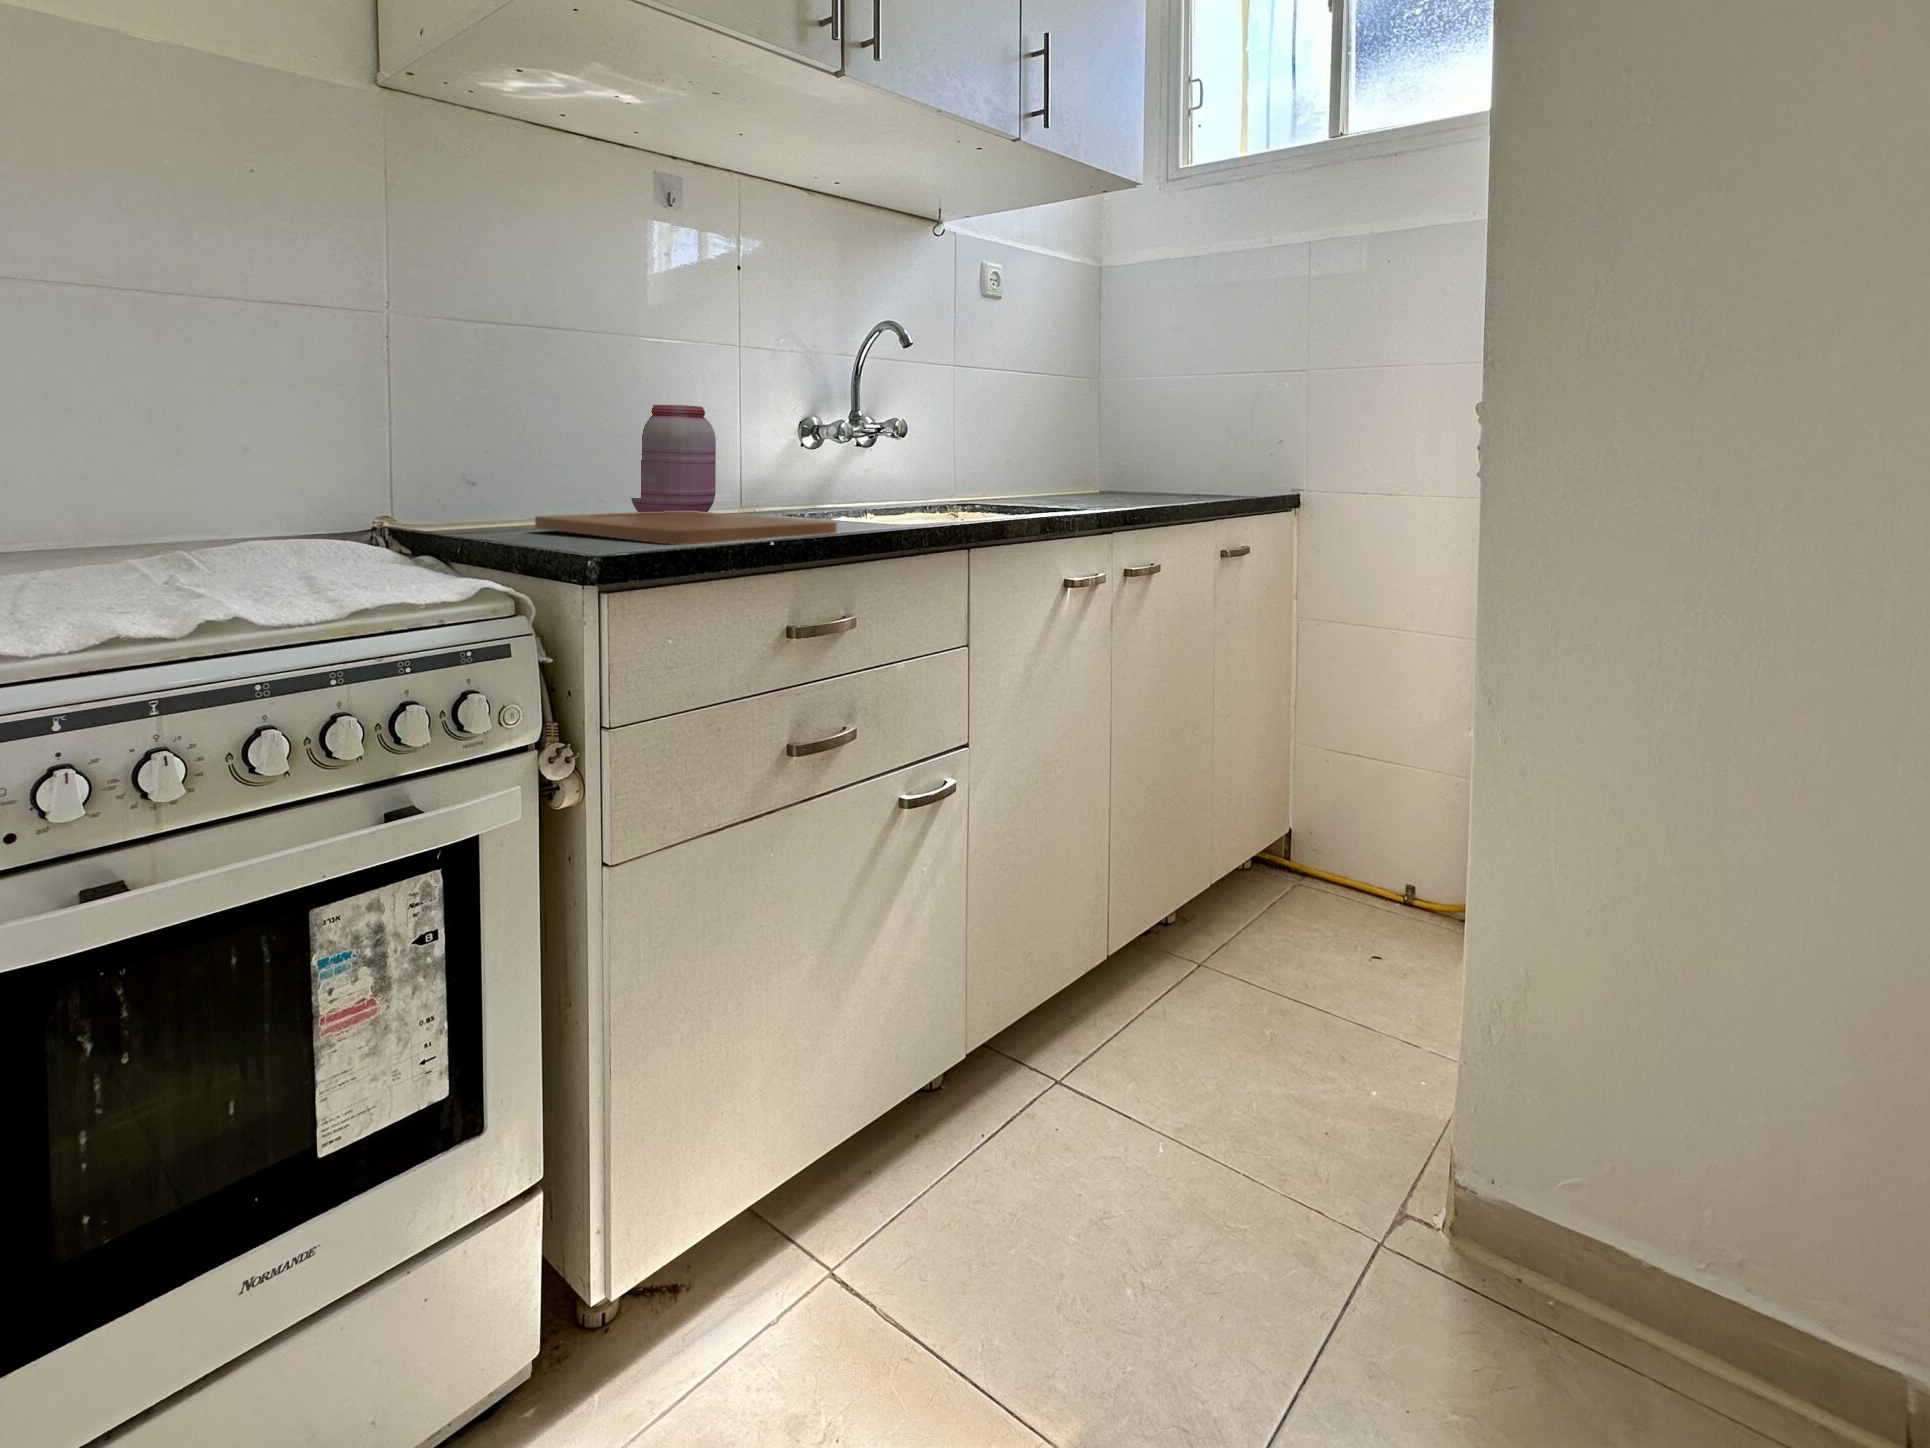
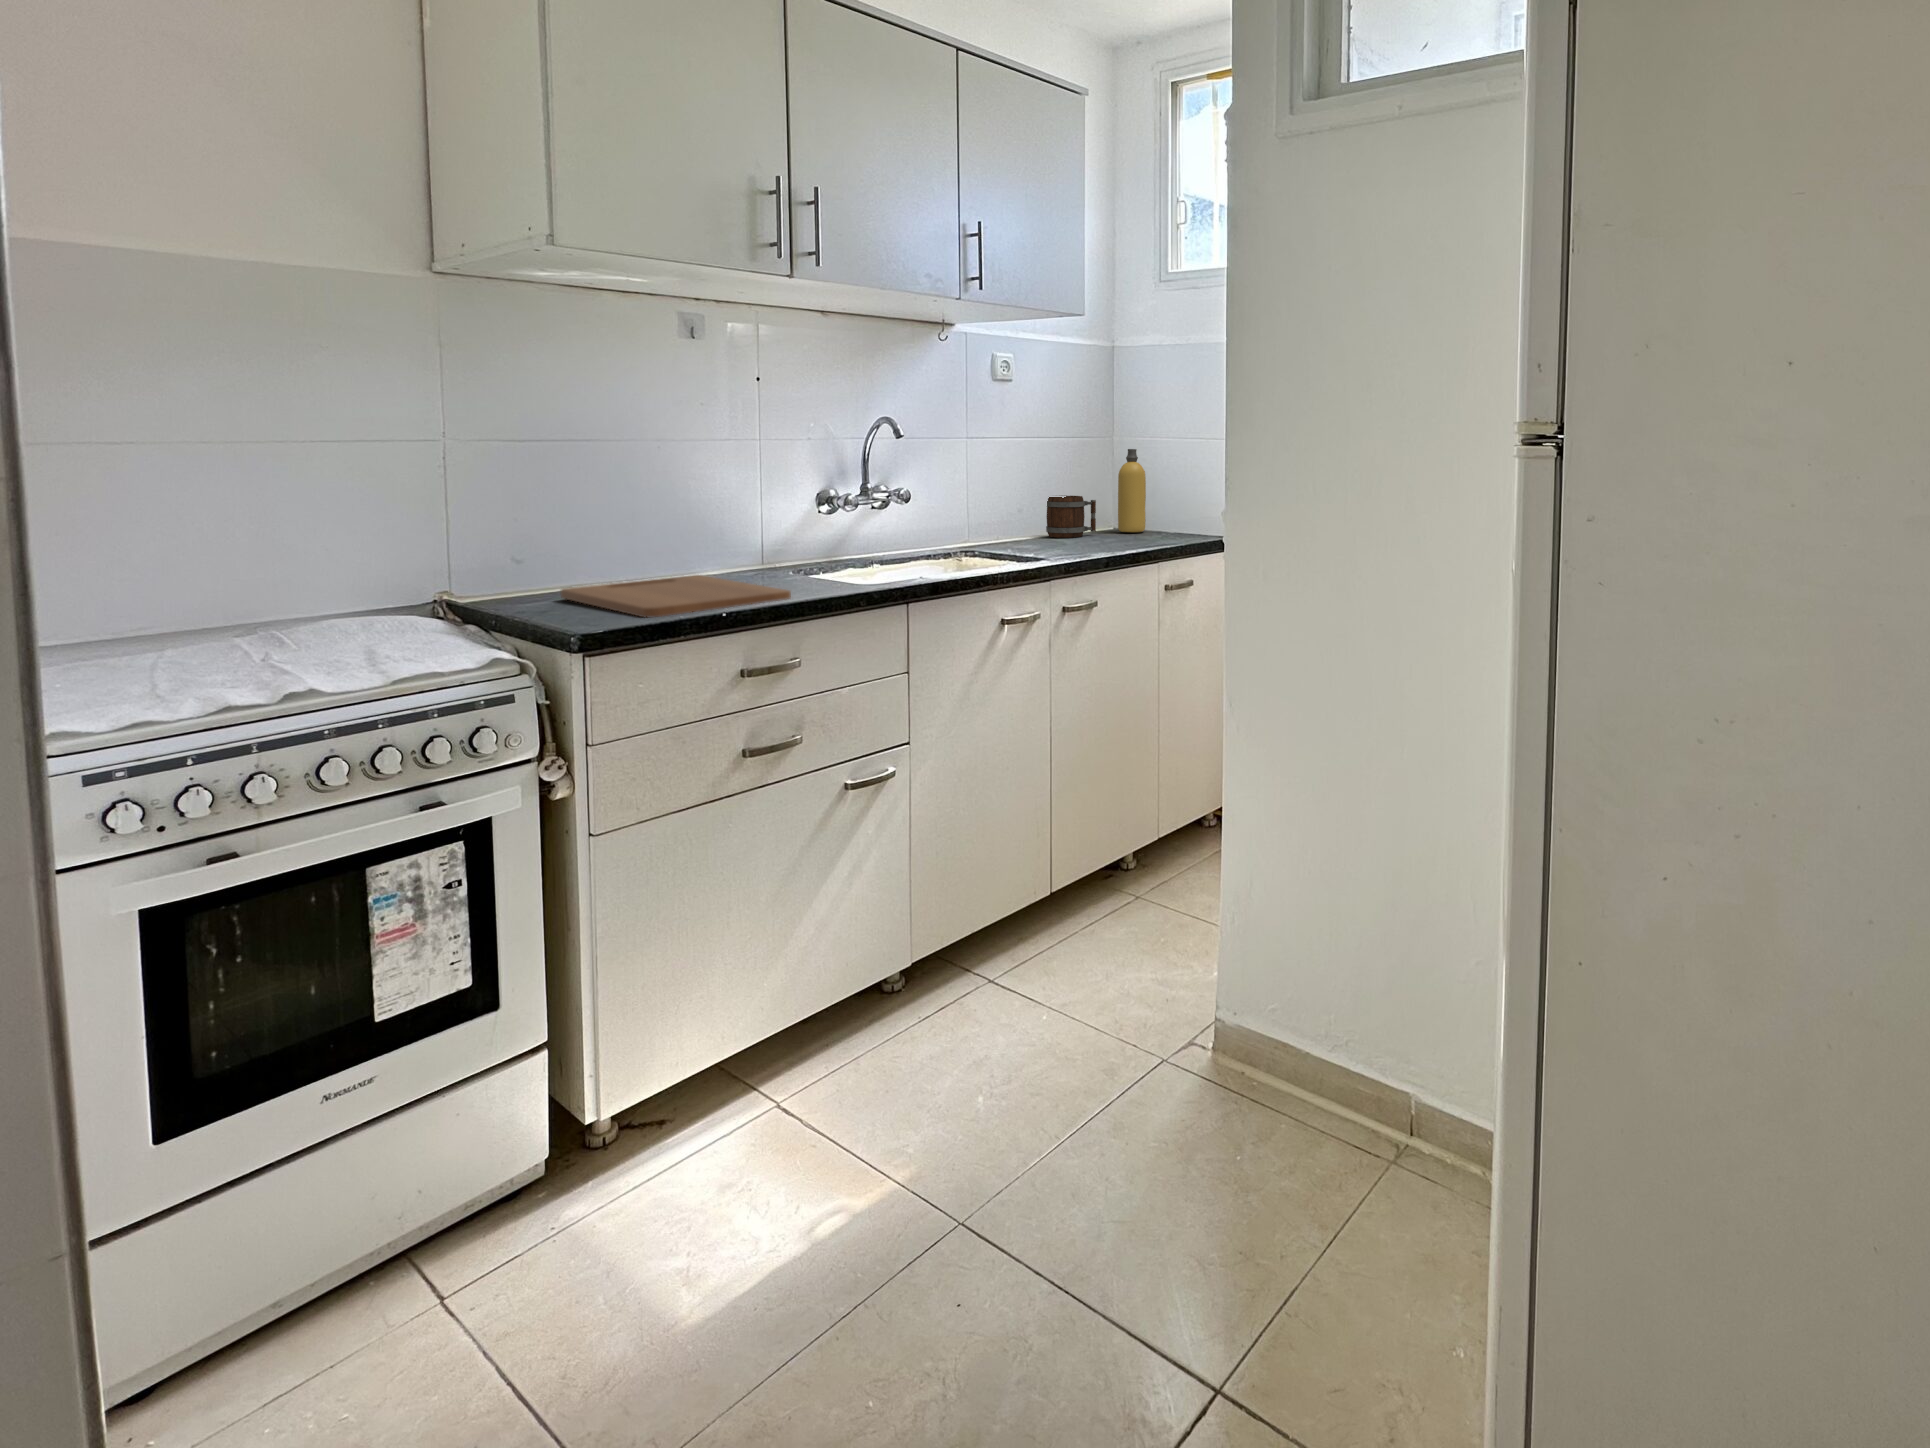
bottle: none [1109,395,1142,496] -> present [1118,449,1146,532]
jar: present [631,405,716,512] -> none [657,488,733,578]
mug: none [1029,450,1088,499] -> present [1046,496,1096,538]

